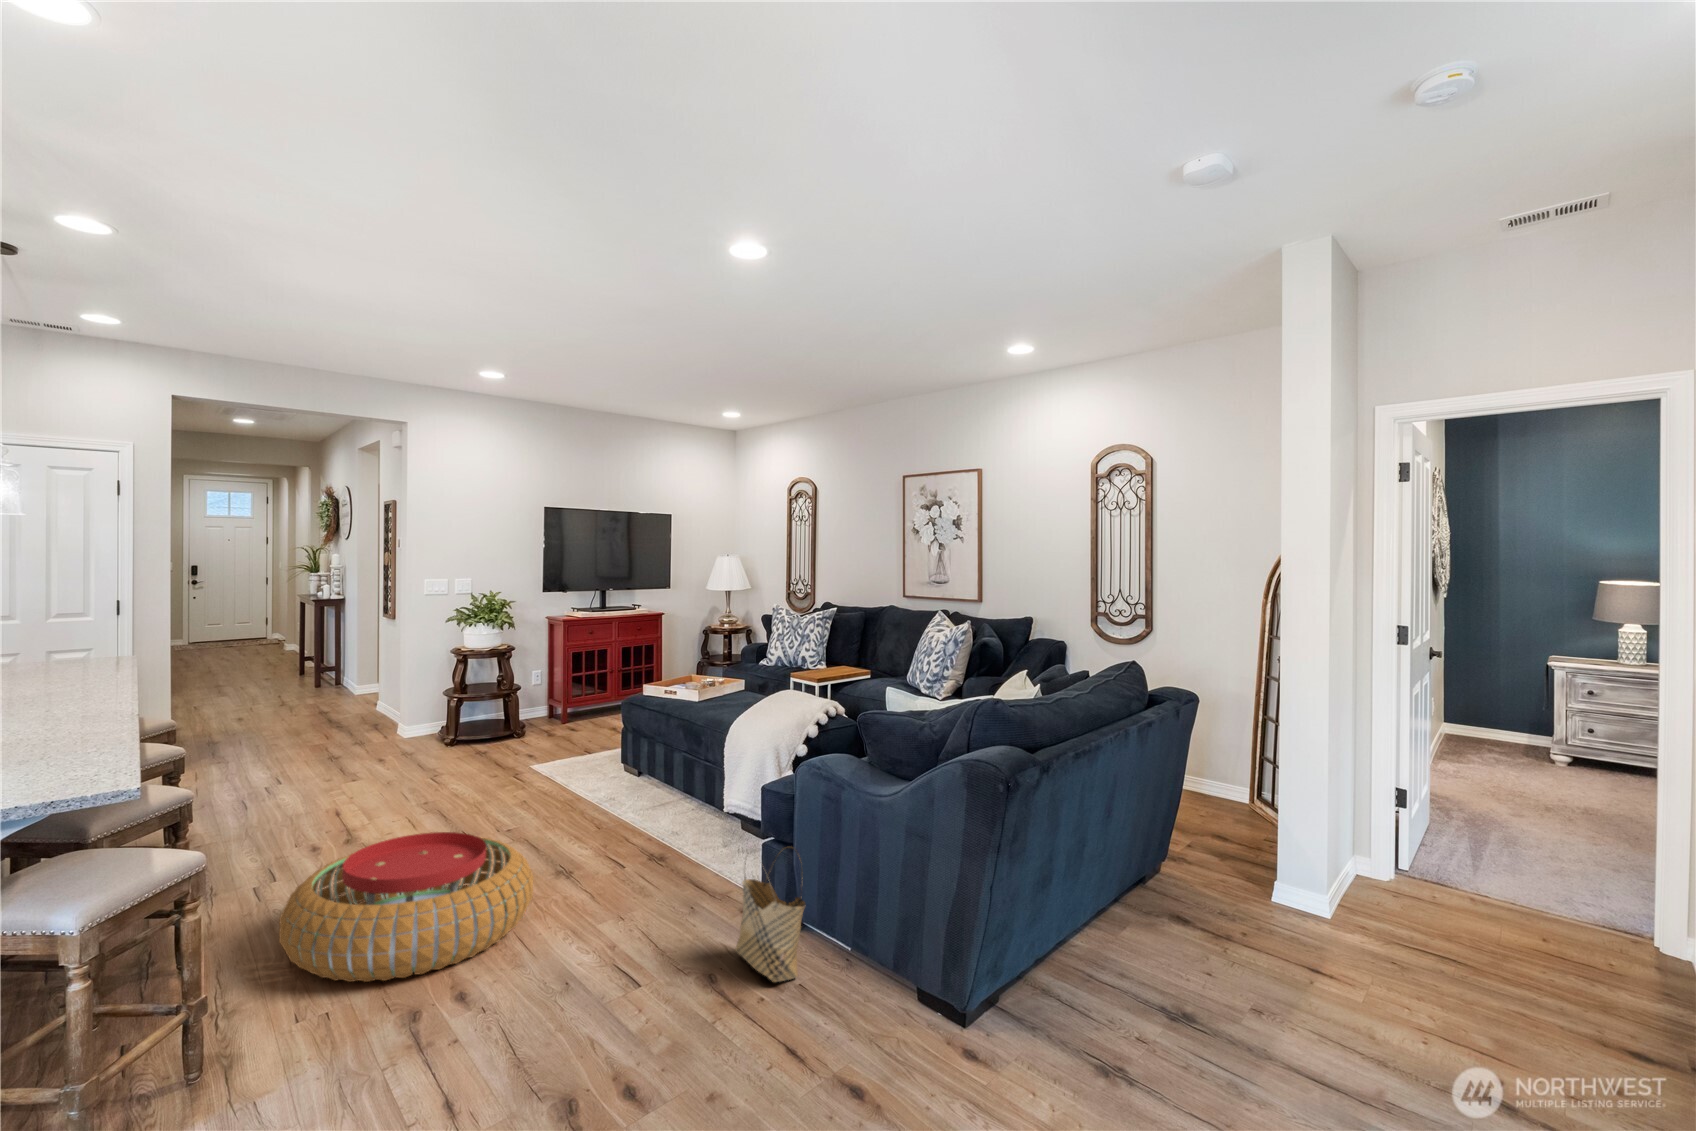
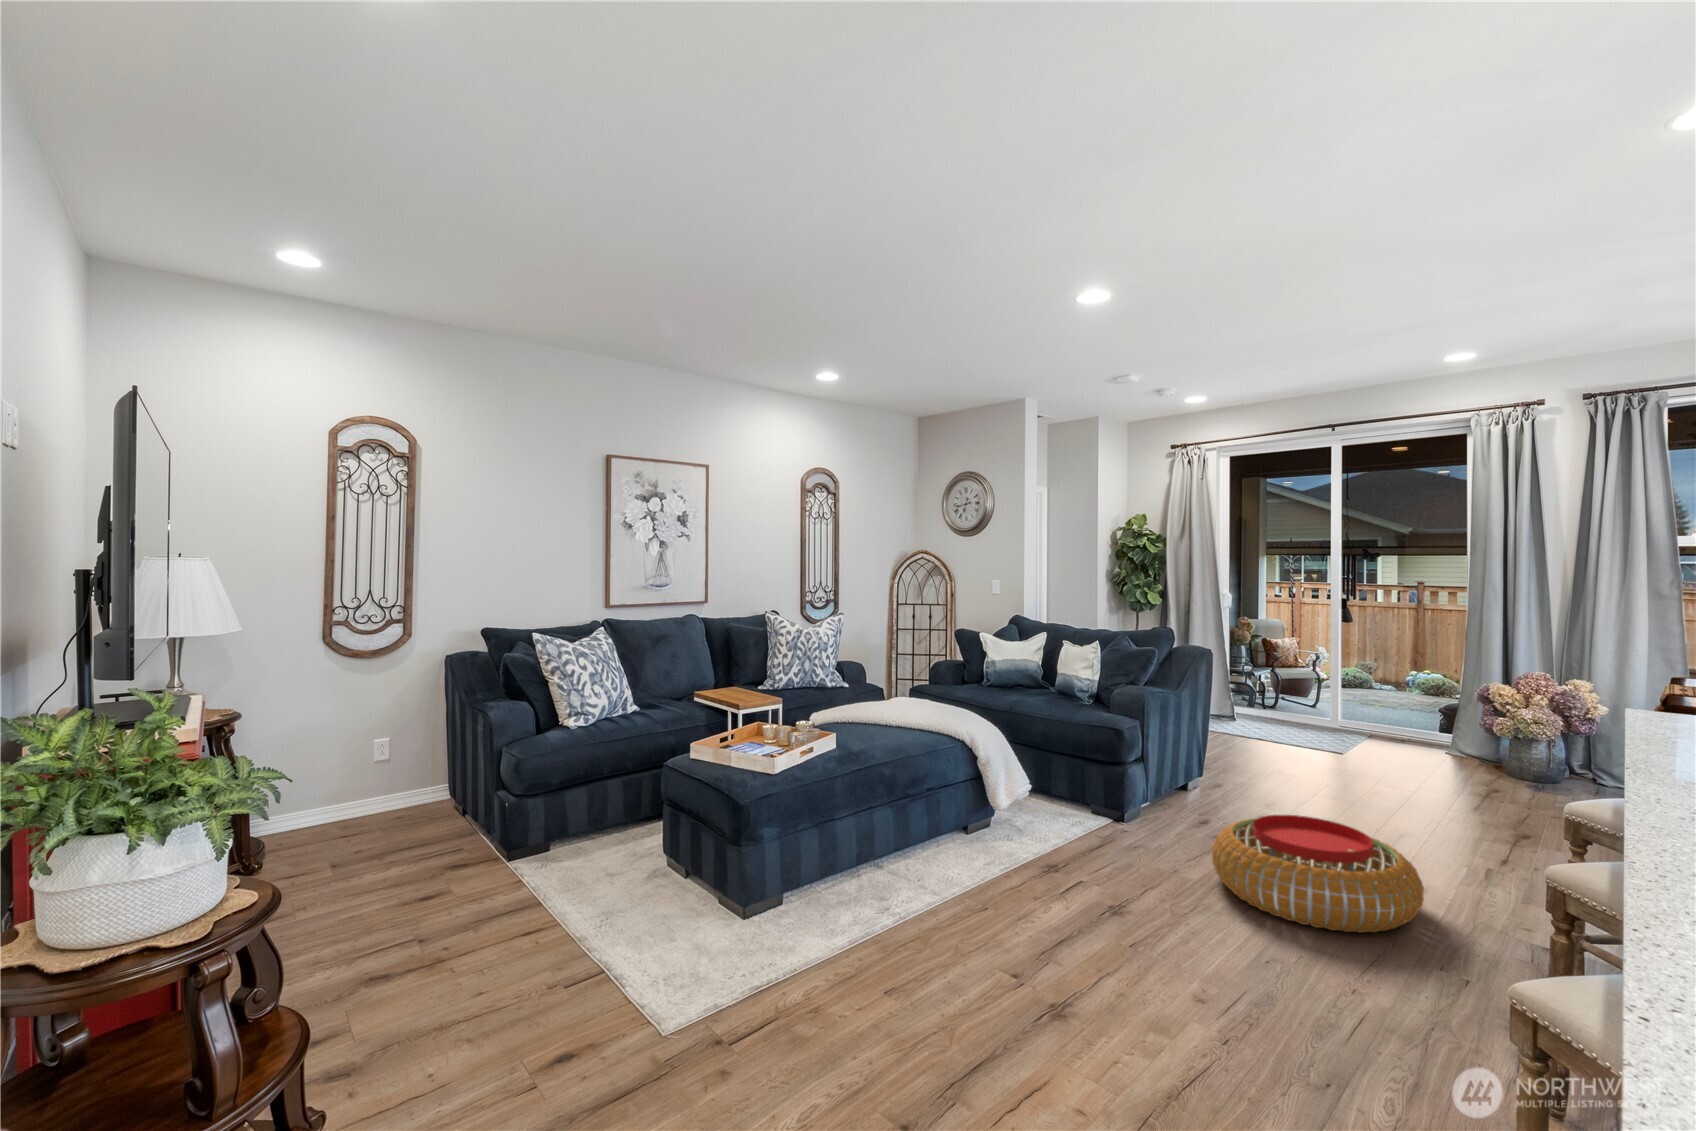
woven basket: present [735,846,805,982] -> none [1189,735,1223,803]

